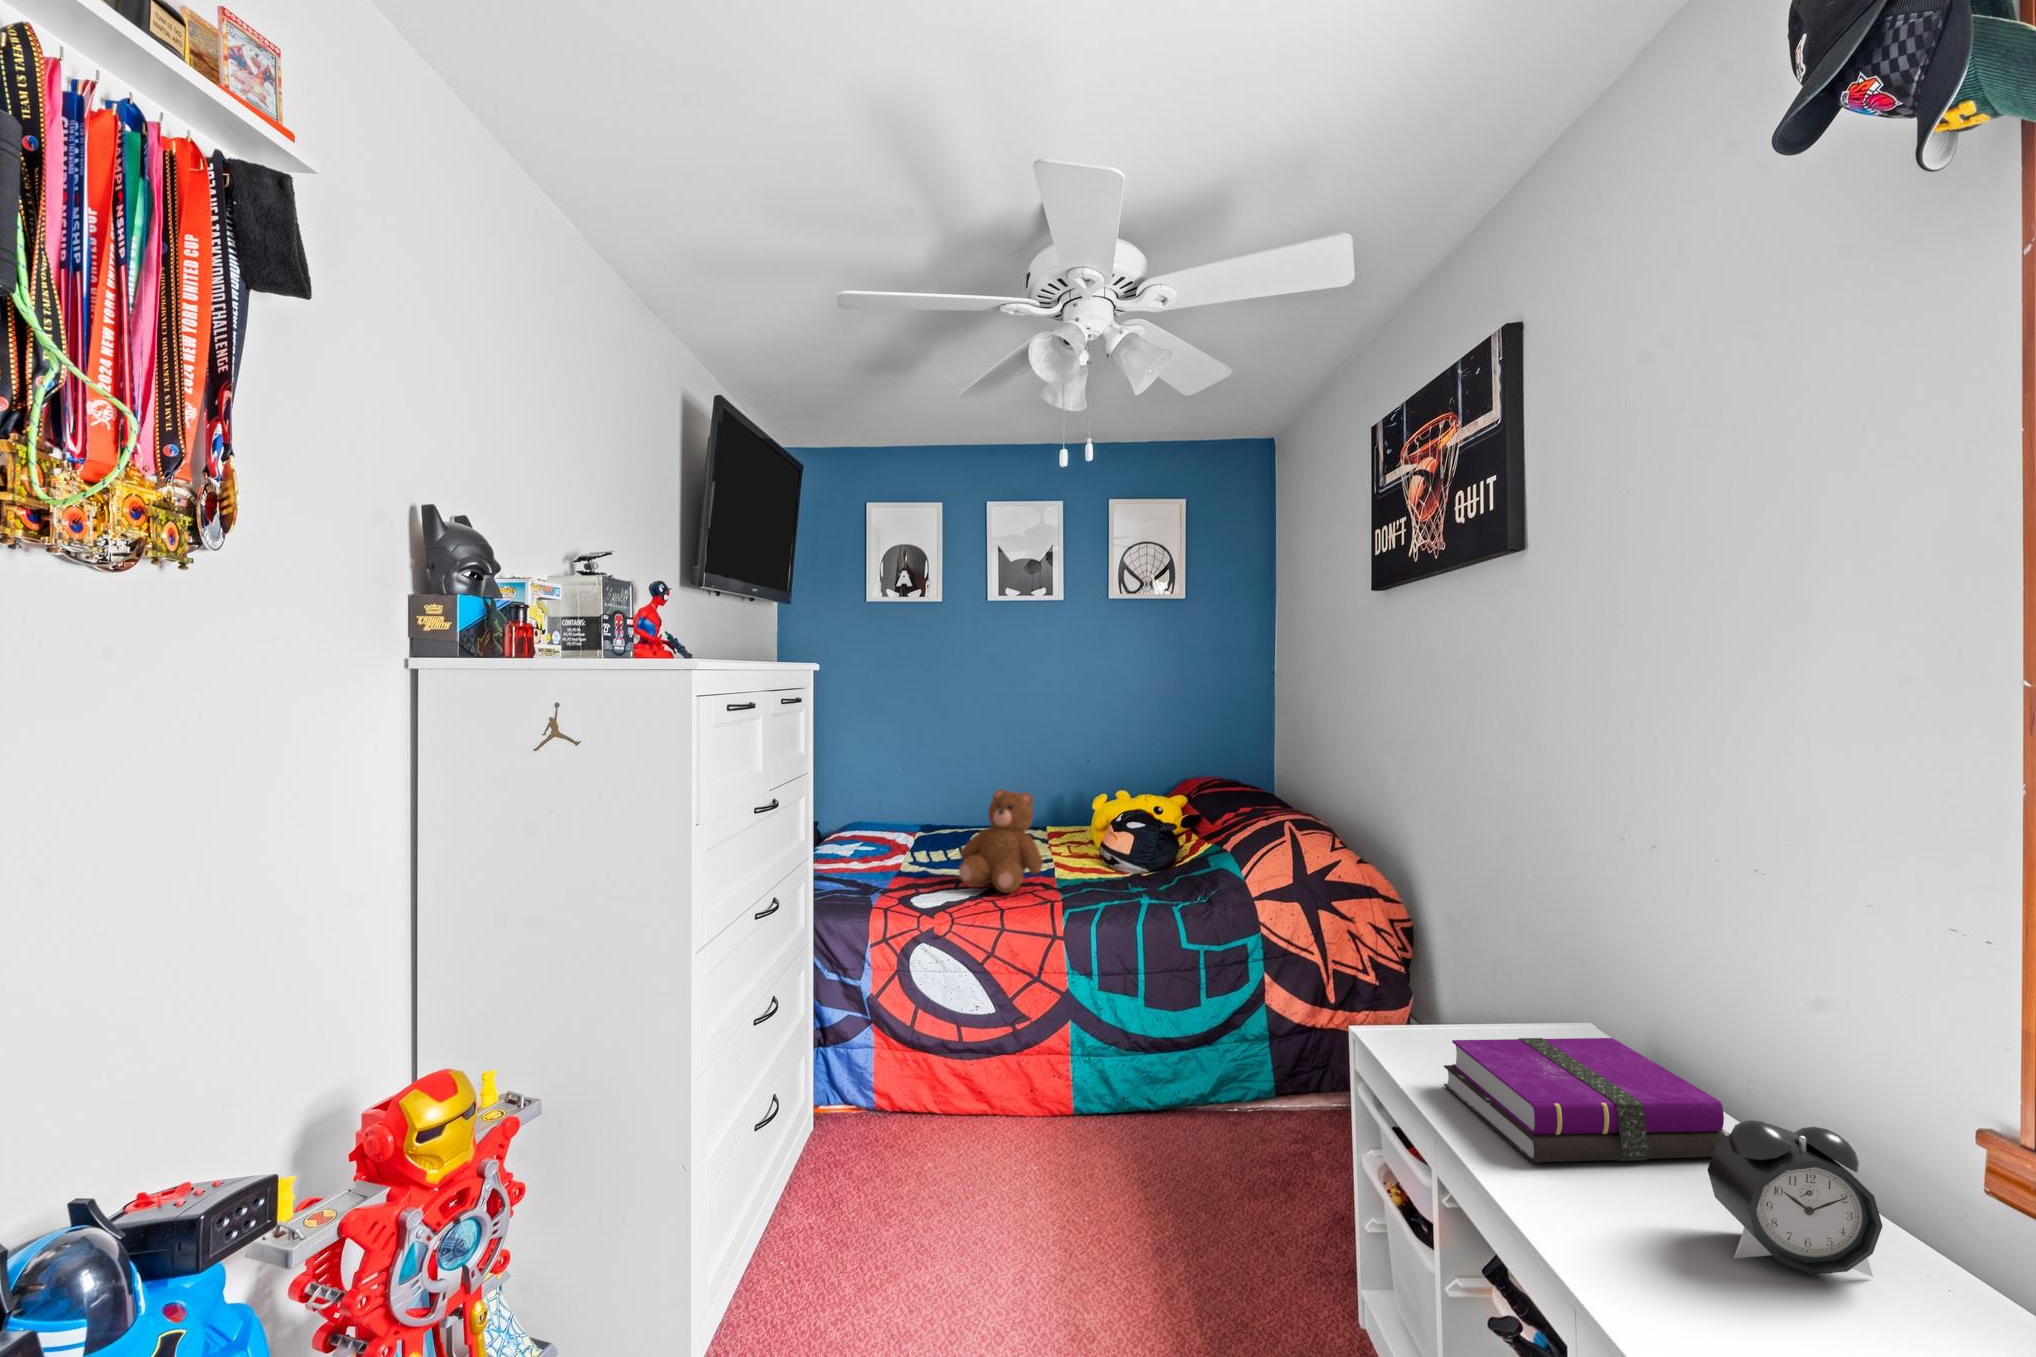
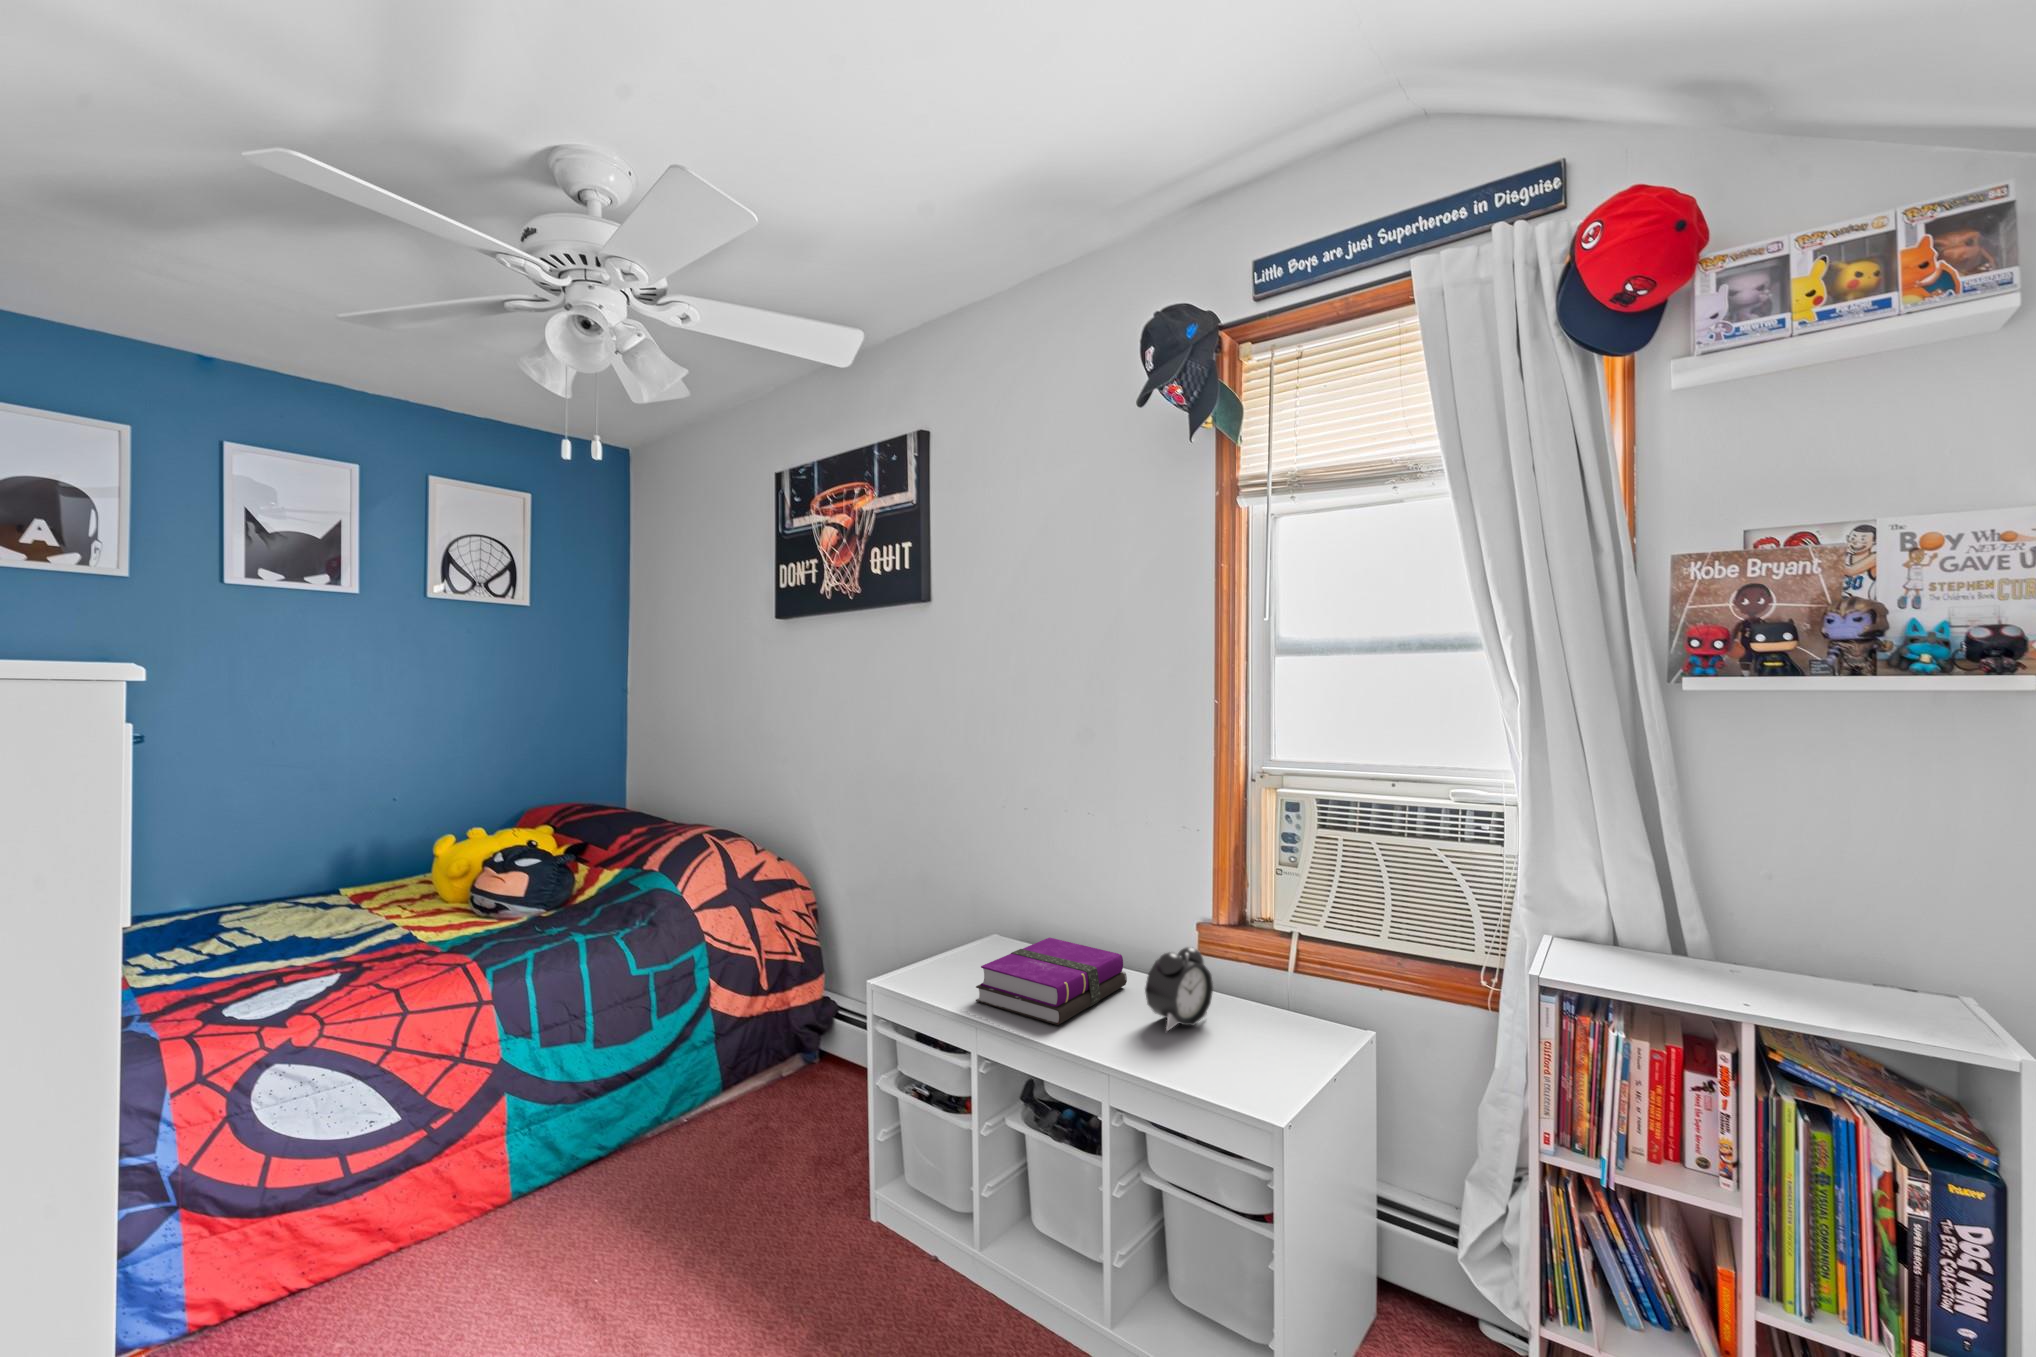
teddy bear: present [959,789,1043,893] -> none [289,840,433,976]

